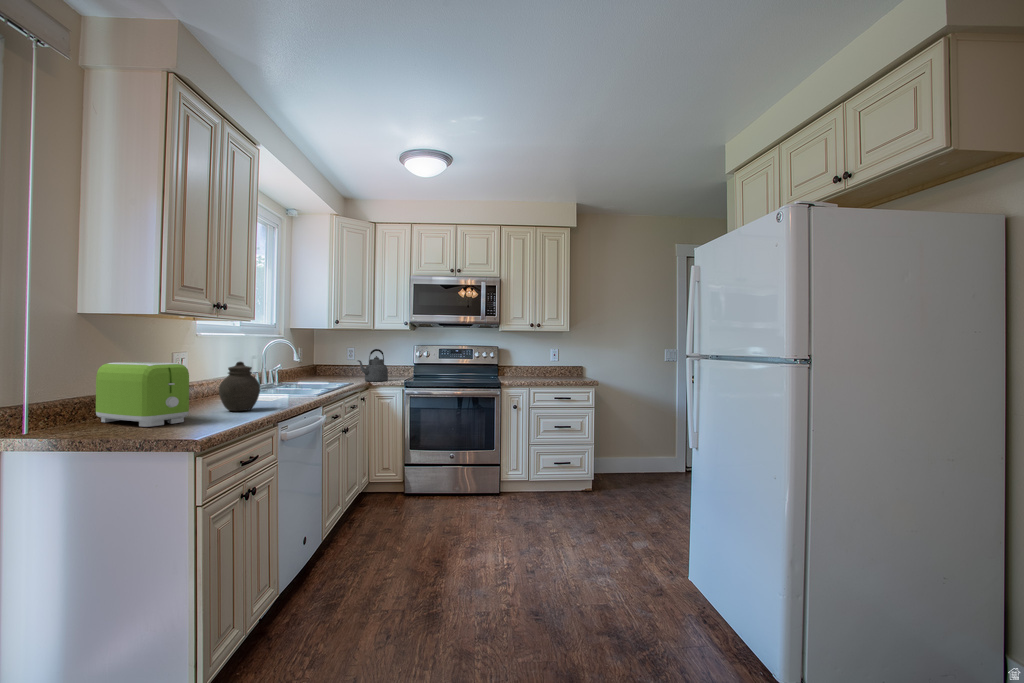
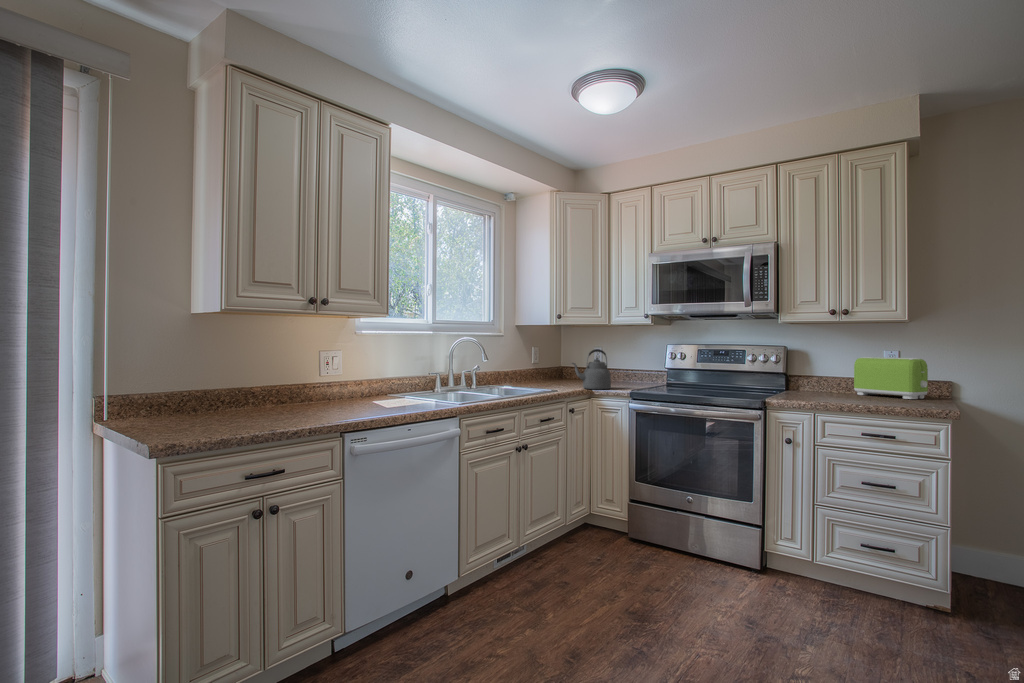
toaster: present [96,362,189,427] -> present [854,357,928,399]
jar: present [219,362,260,411] -> none [329,363,370,416]

